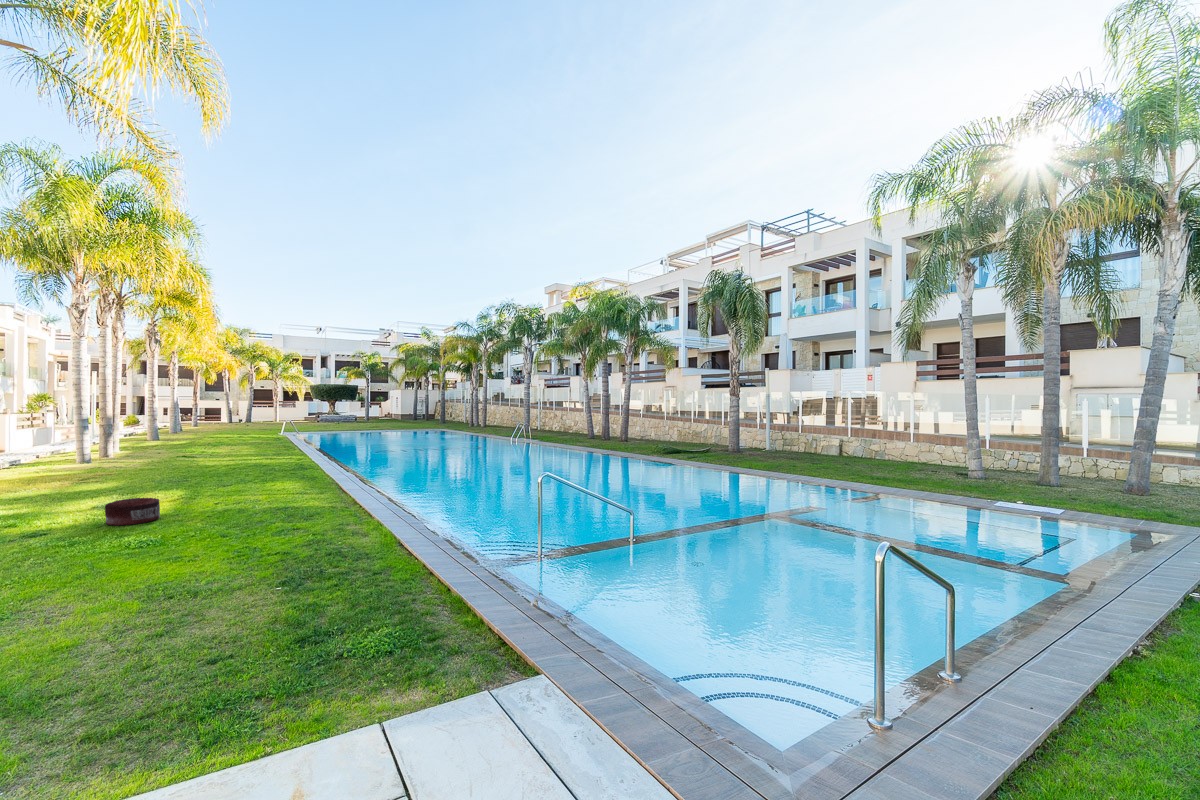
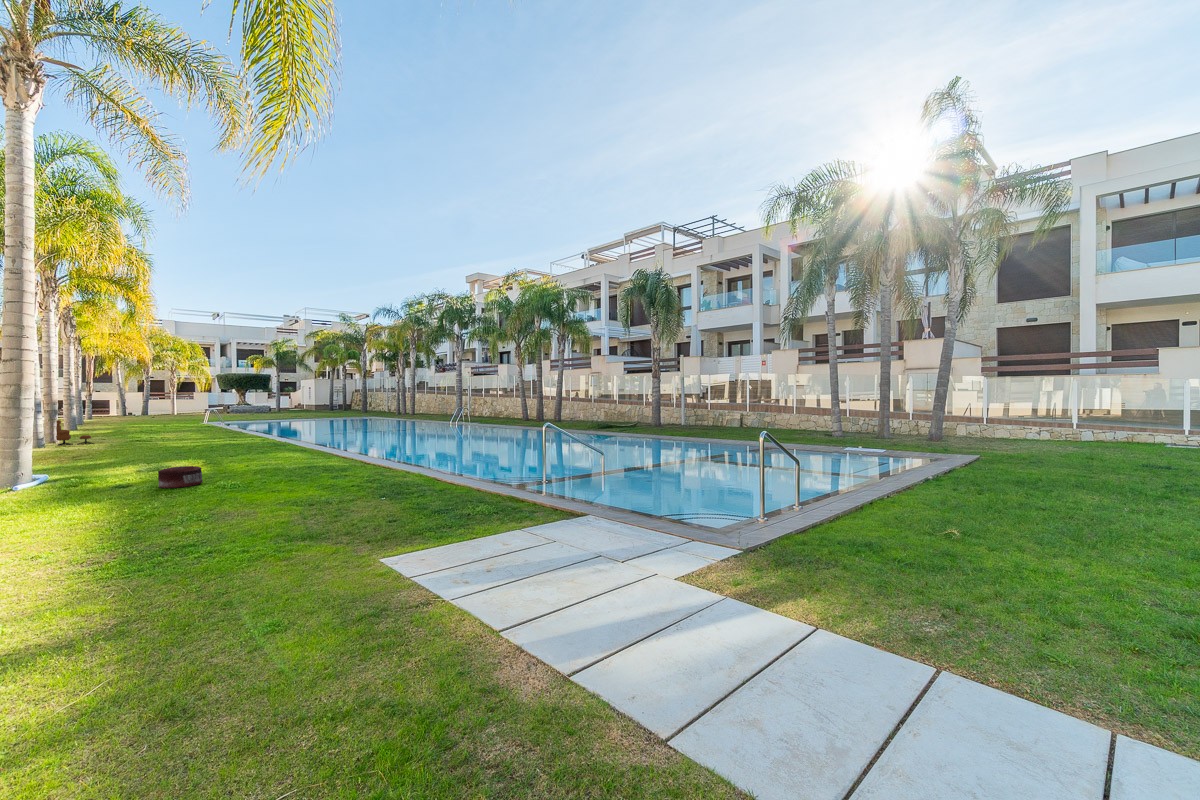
lounge chair: none [113,430,151,456] -> present [56,420,94,446]

